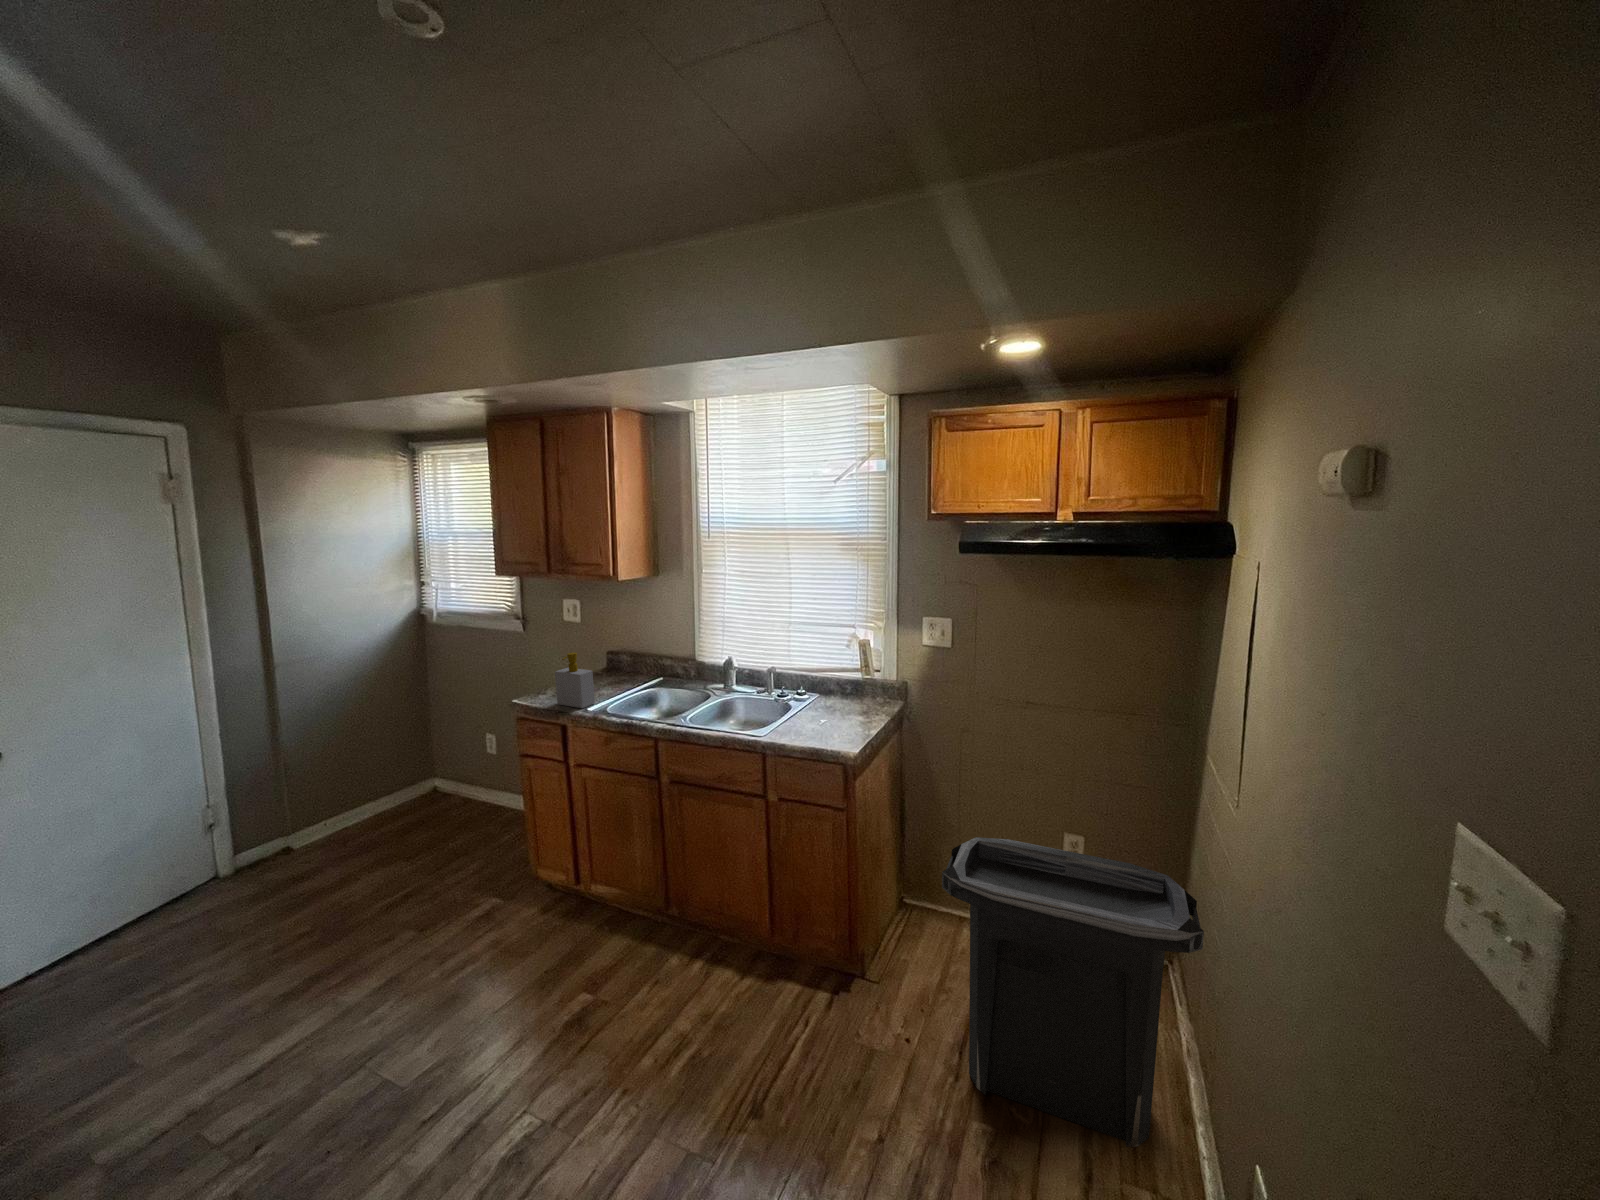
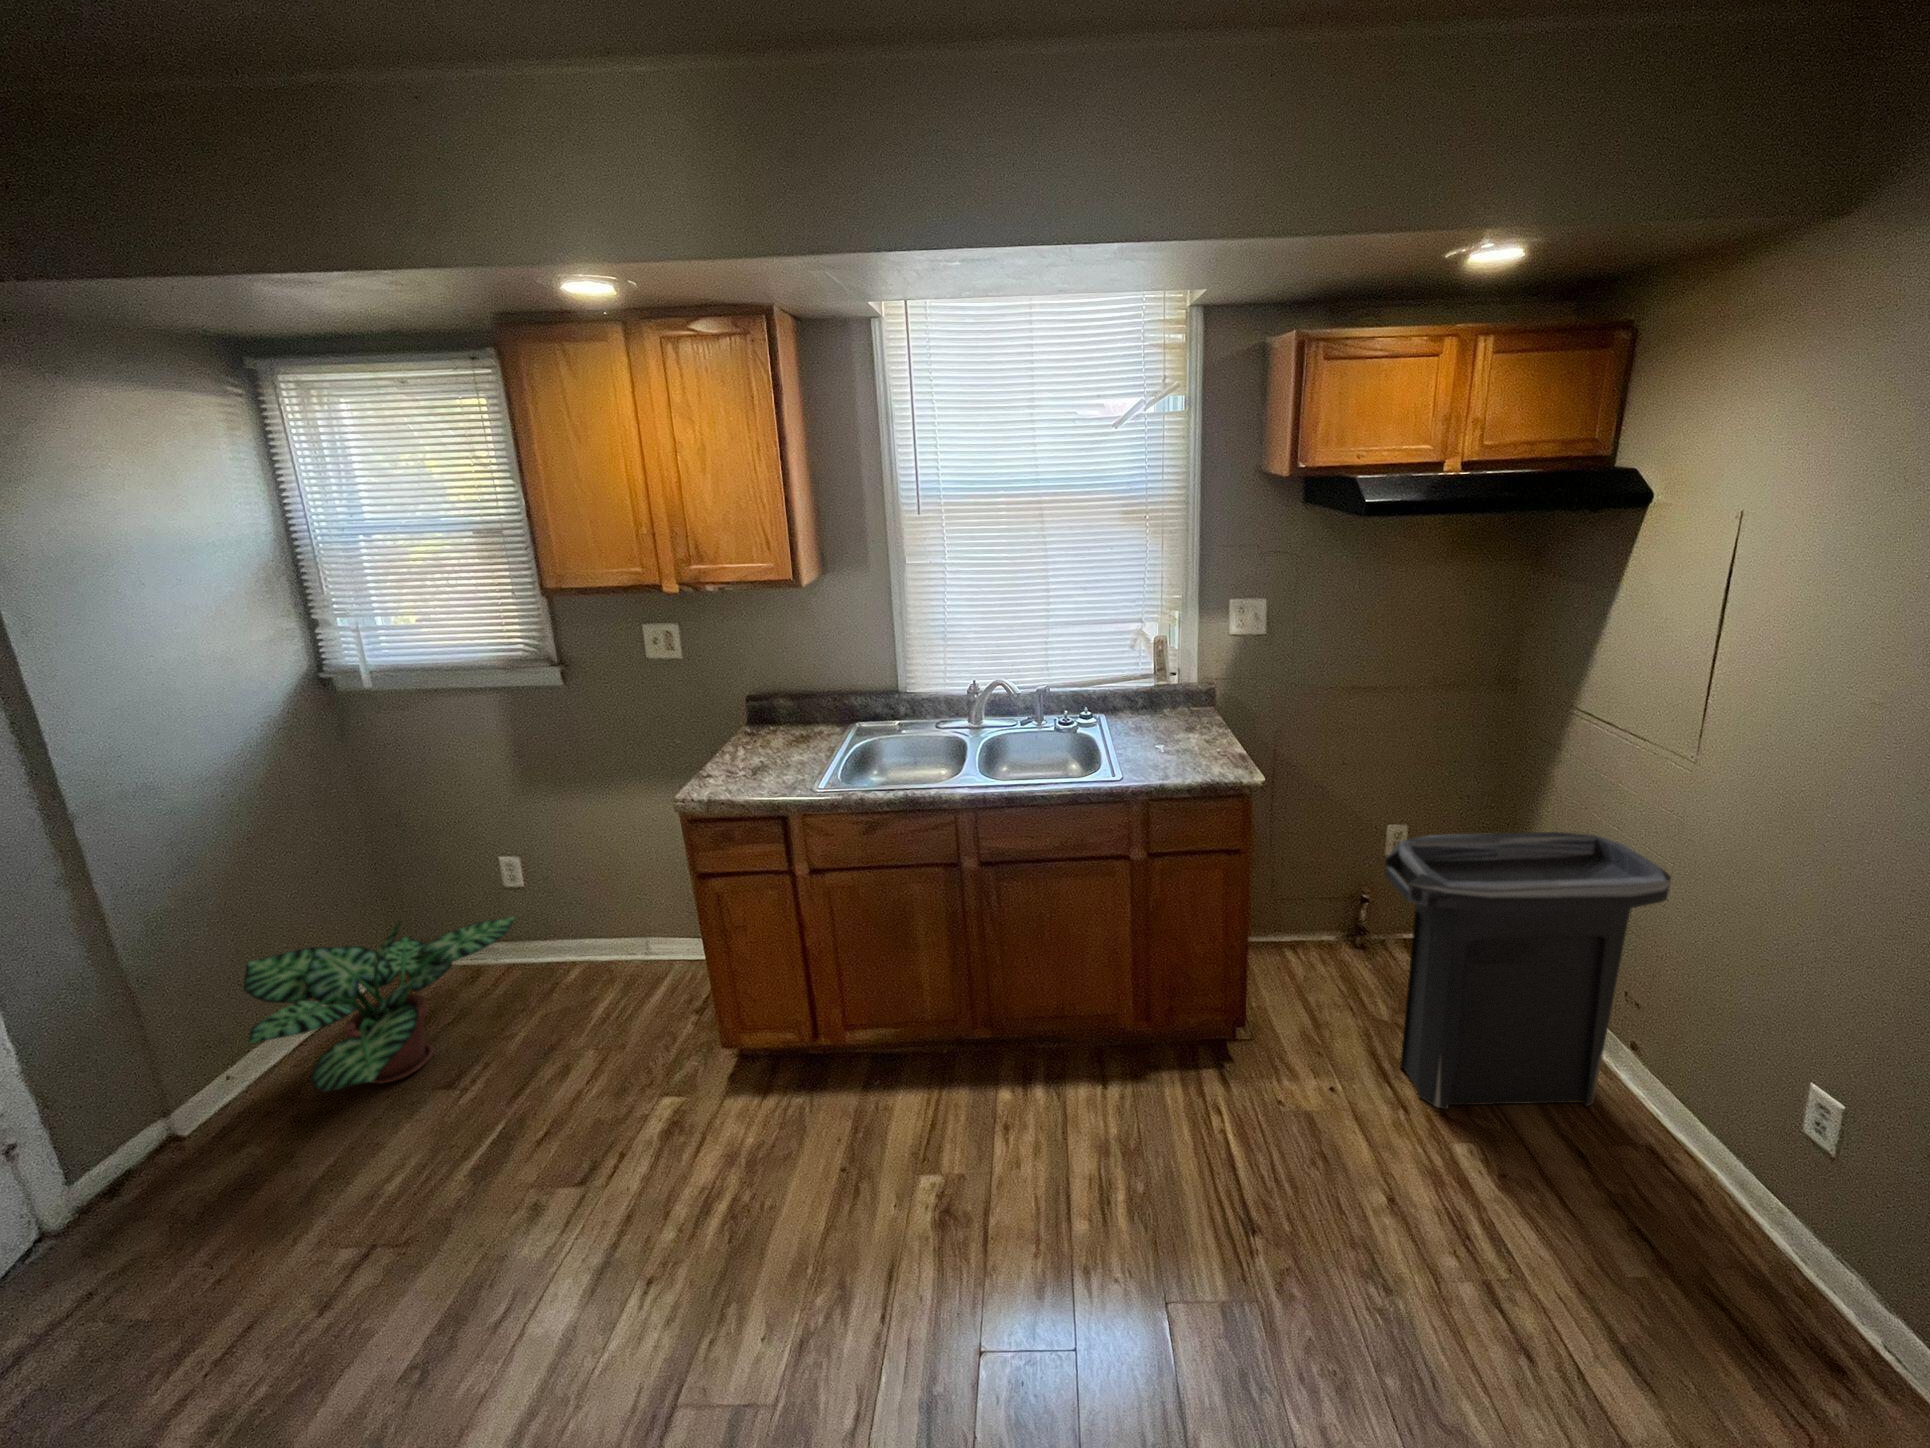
soap bottle: present [555,652,595,708] -> none [728,697,796,782]
potted plant: none [328,755,485,847] -> present [243,916,516,1092]

